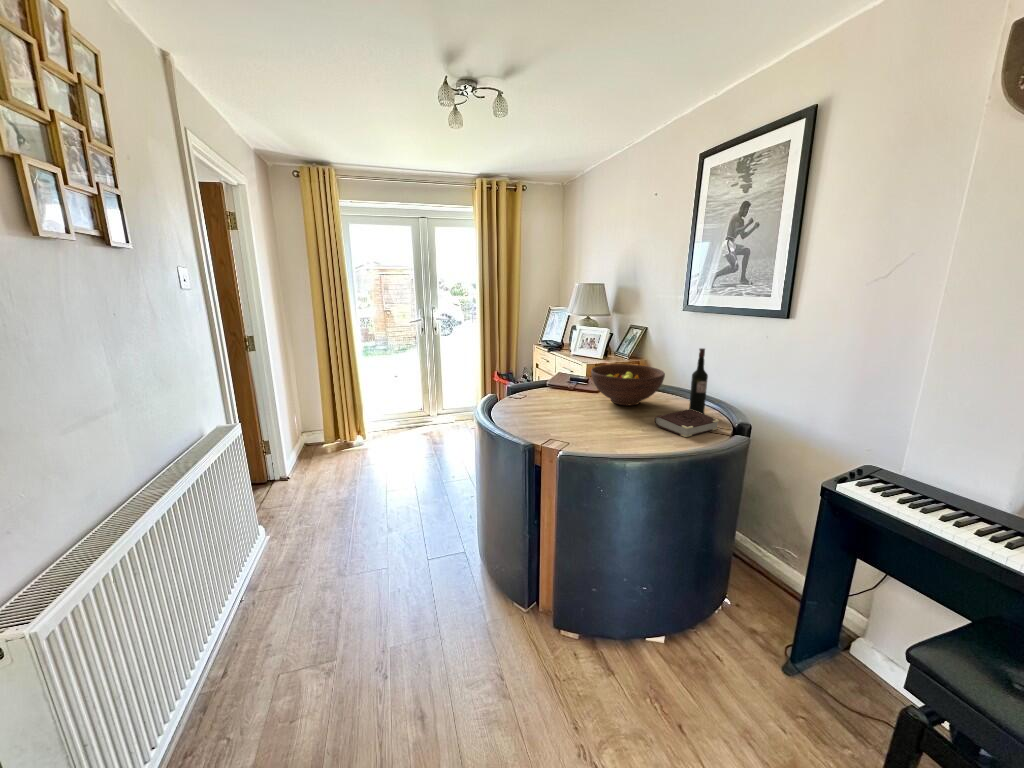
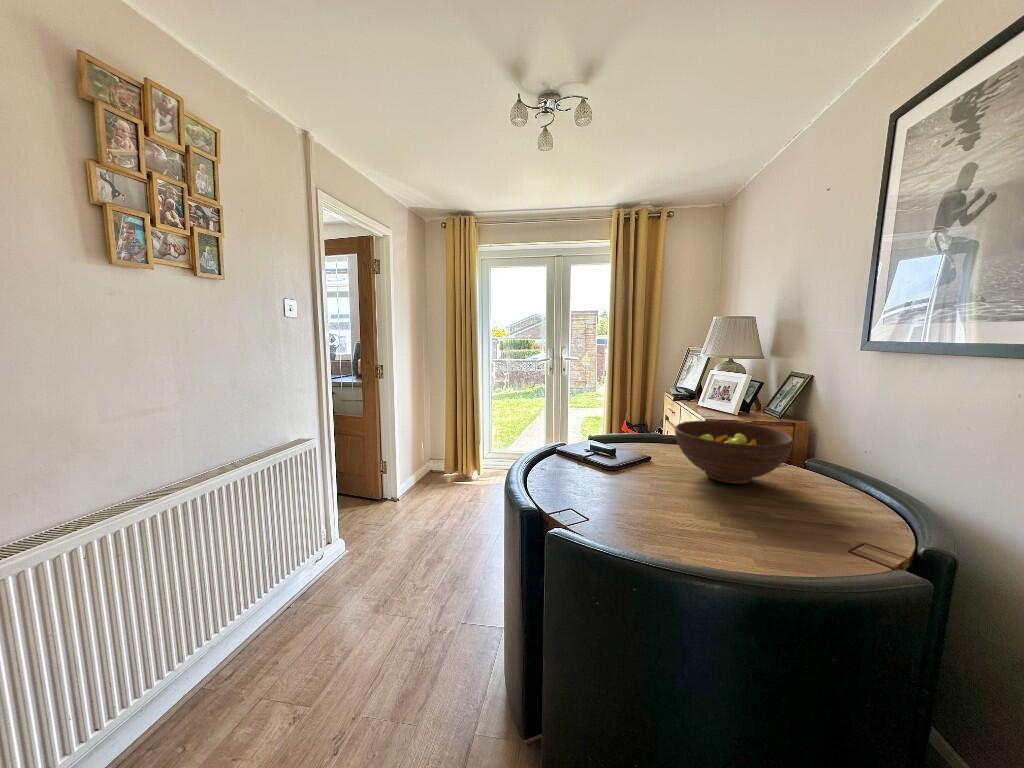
wine bottle: present [689,348,708,414] -> none [828,406,864,521]
book: present [655,410,719,437] -> none [743,506,869,553]

